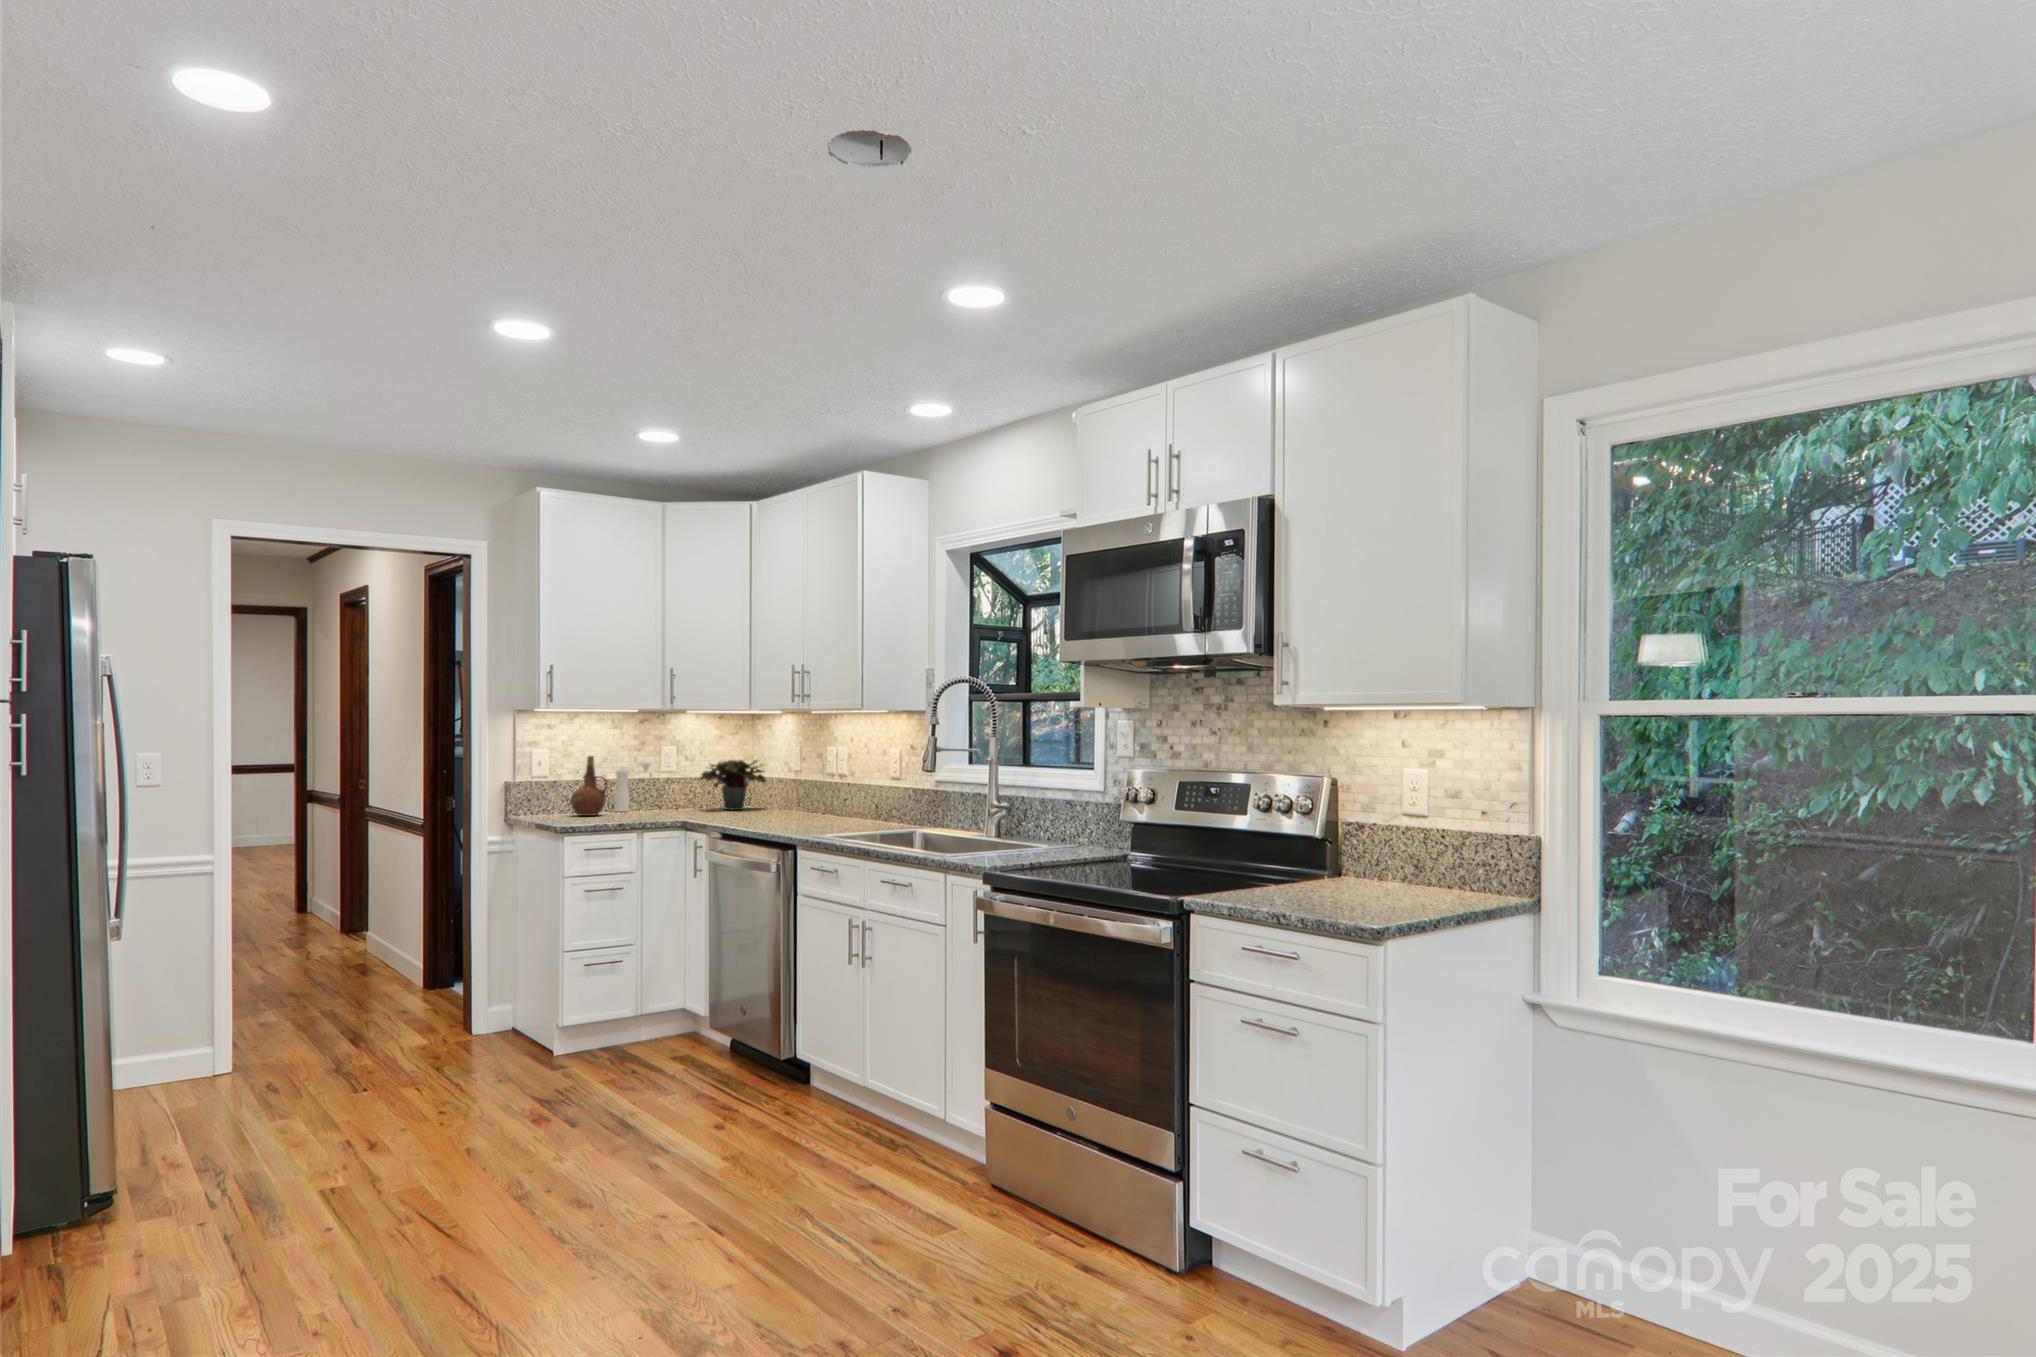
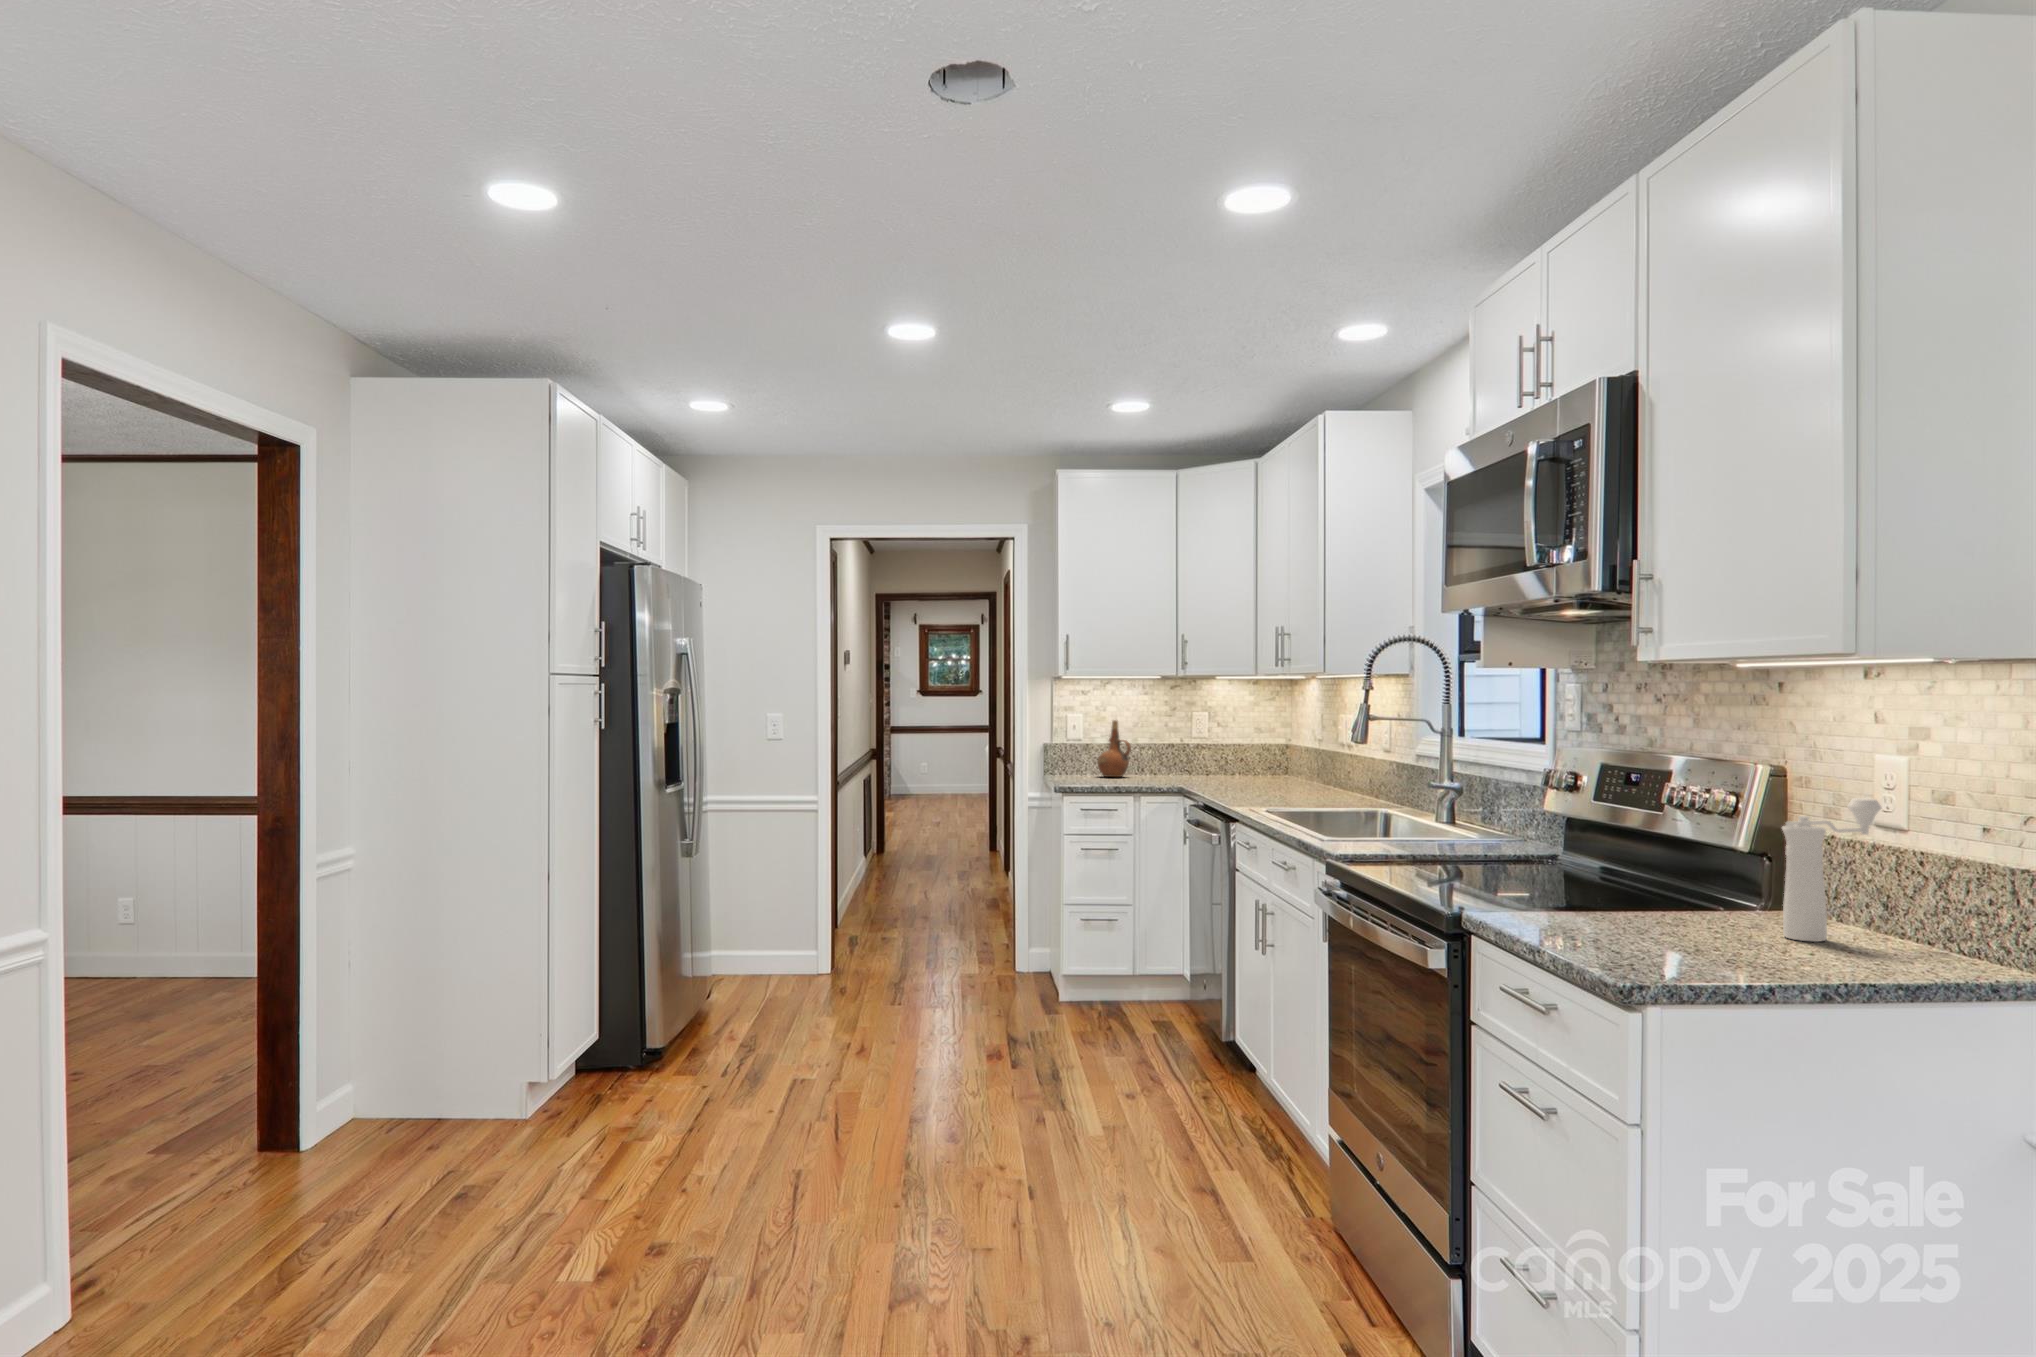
pepper mill: present [615,760,651,812] -> present [1782,798,1881,942]
potted plant: present [699,760,766,810] -> none [1224,727,1294,779]

